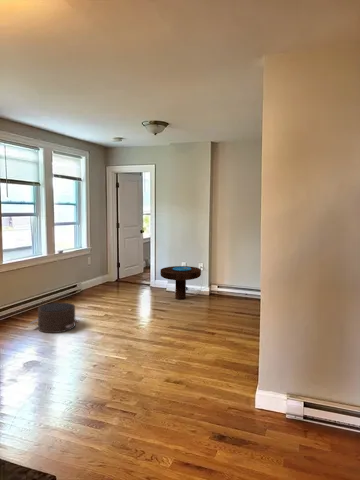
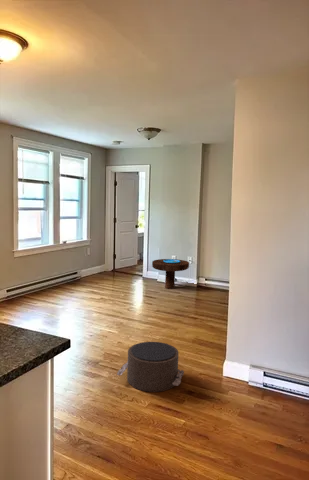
pouf: present [30,303,78,333] -> present [117,342,184,392]

